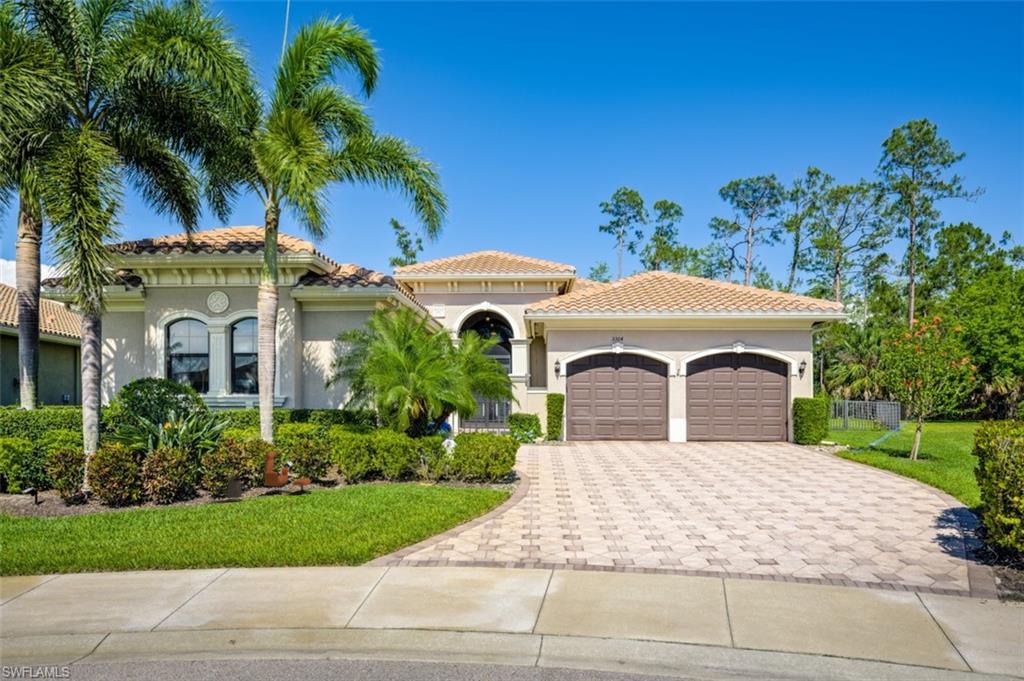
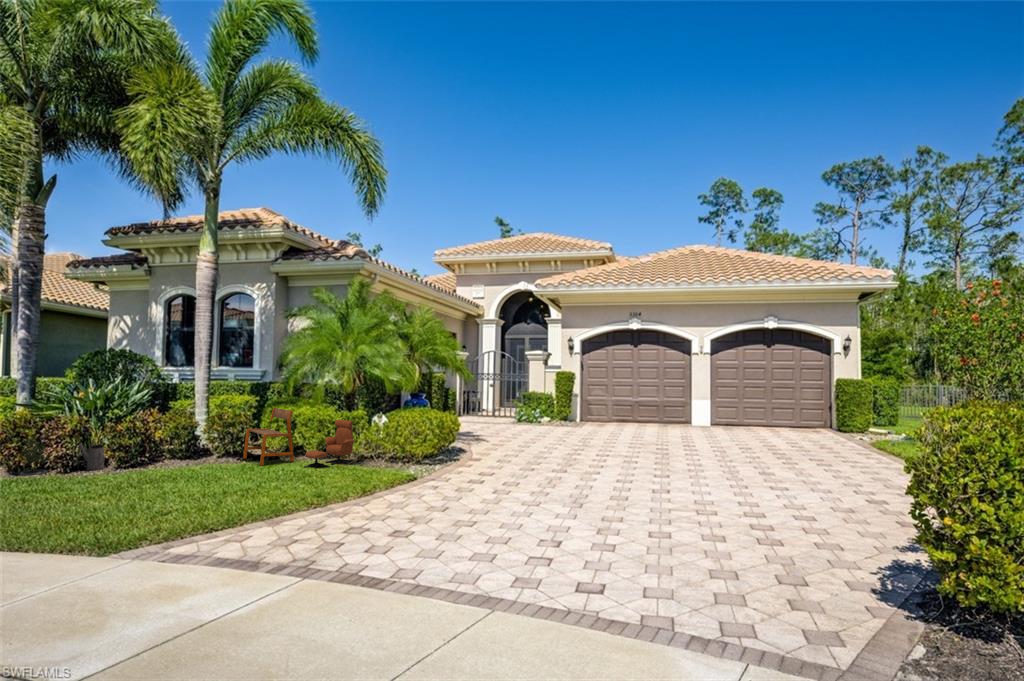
bench: none [345,437,402,490] -> present [243,407,294,466]
lounge chair: present [264,451,311,495] -> present [305,420,355,468]
potted tree: none [176,471,199,509] -> present [20,437,47,475]

